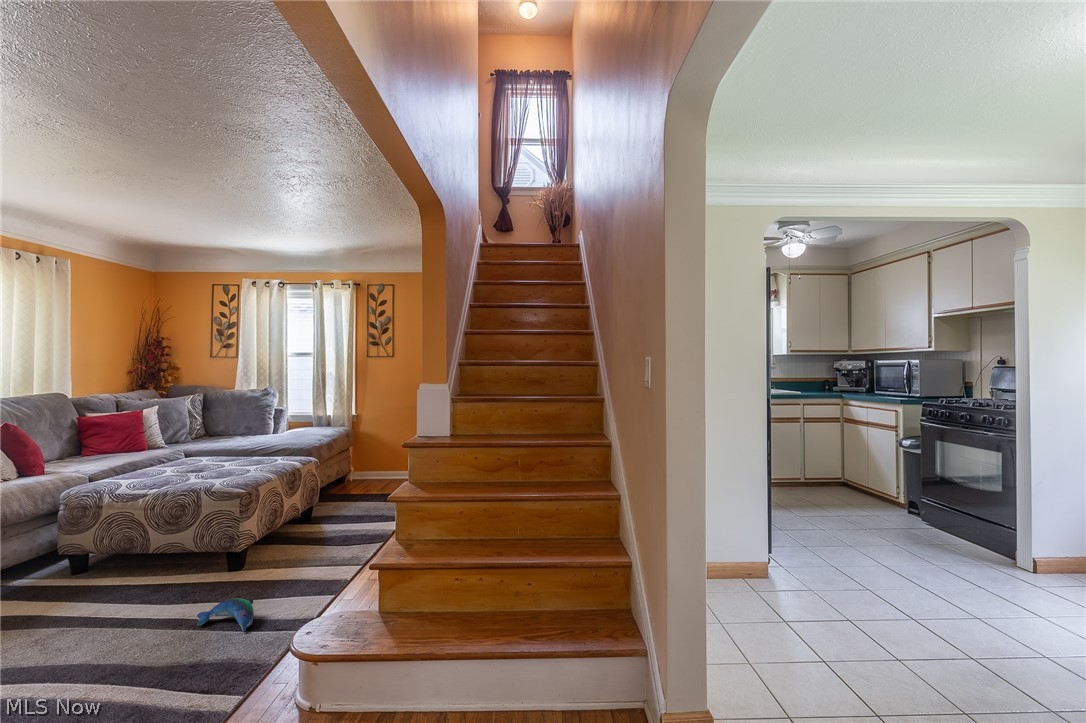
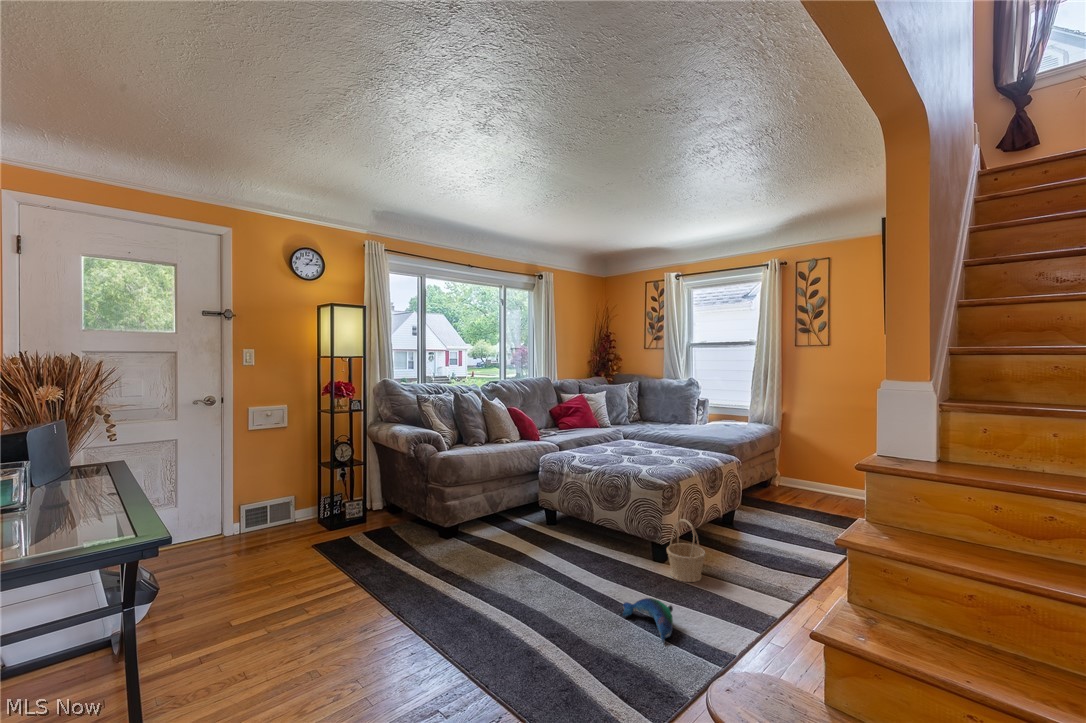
basket: none [244,521,285,580] -> present [667,519,705,582]

